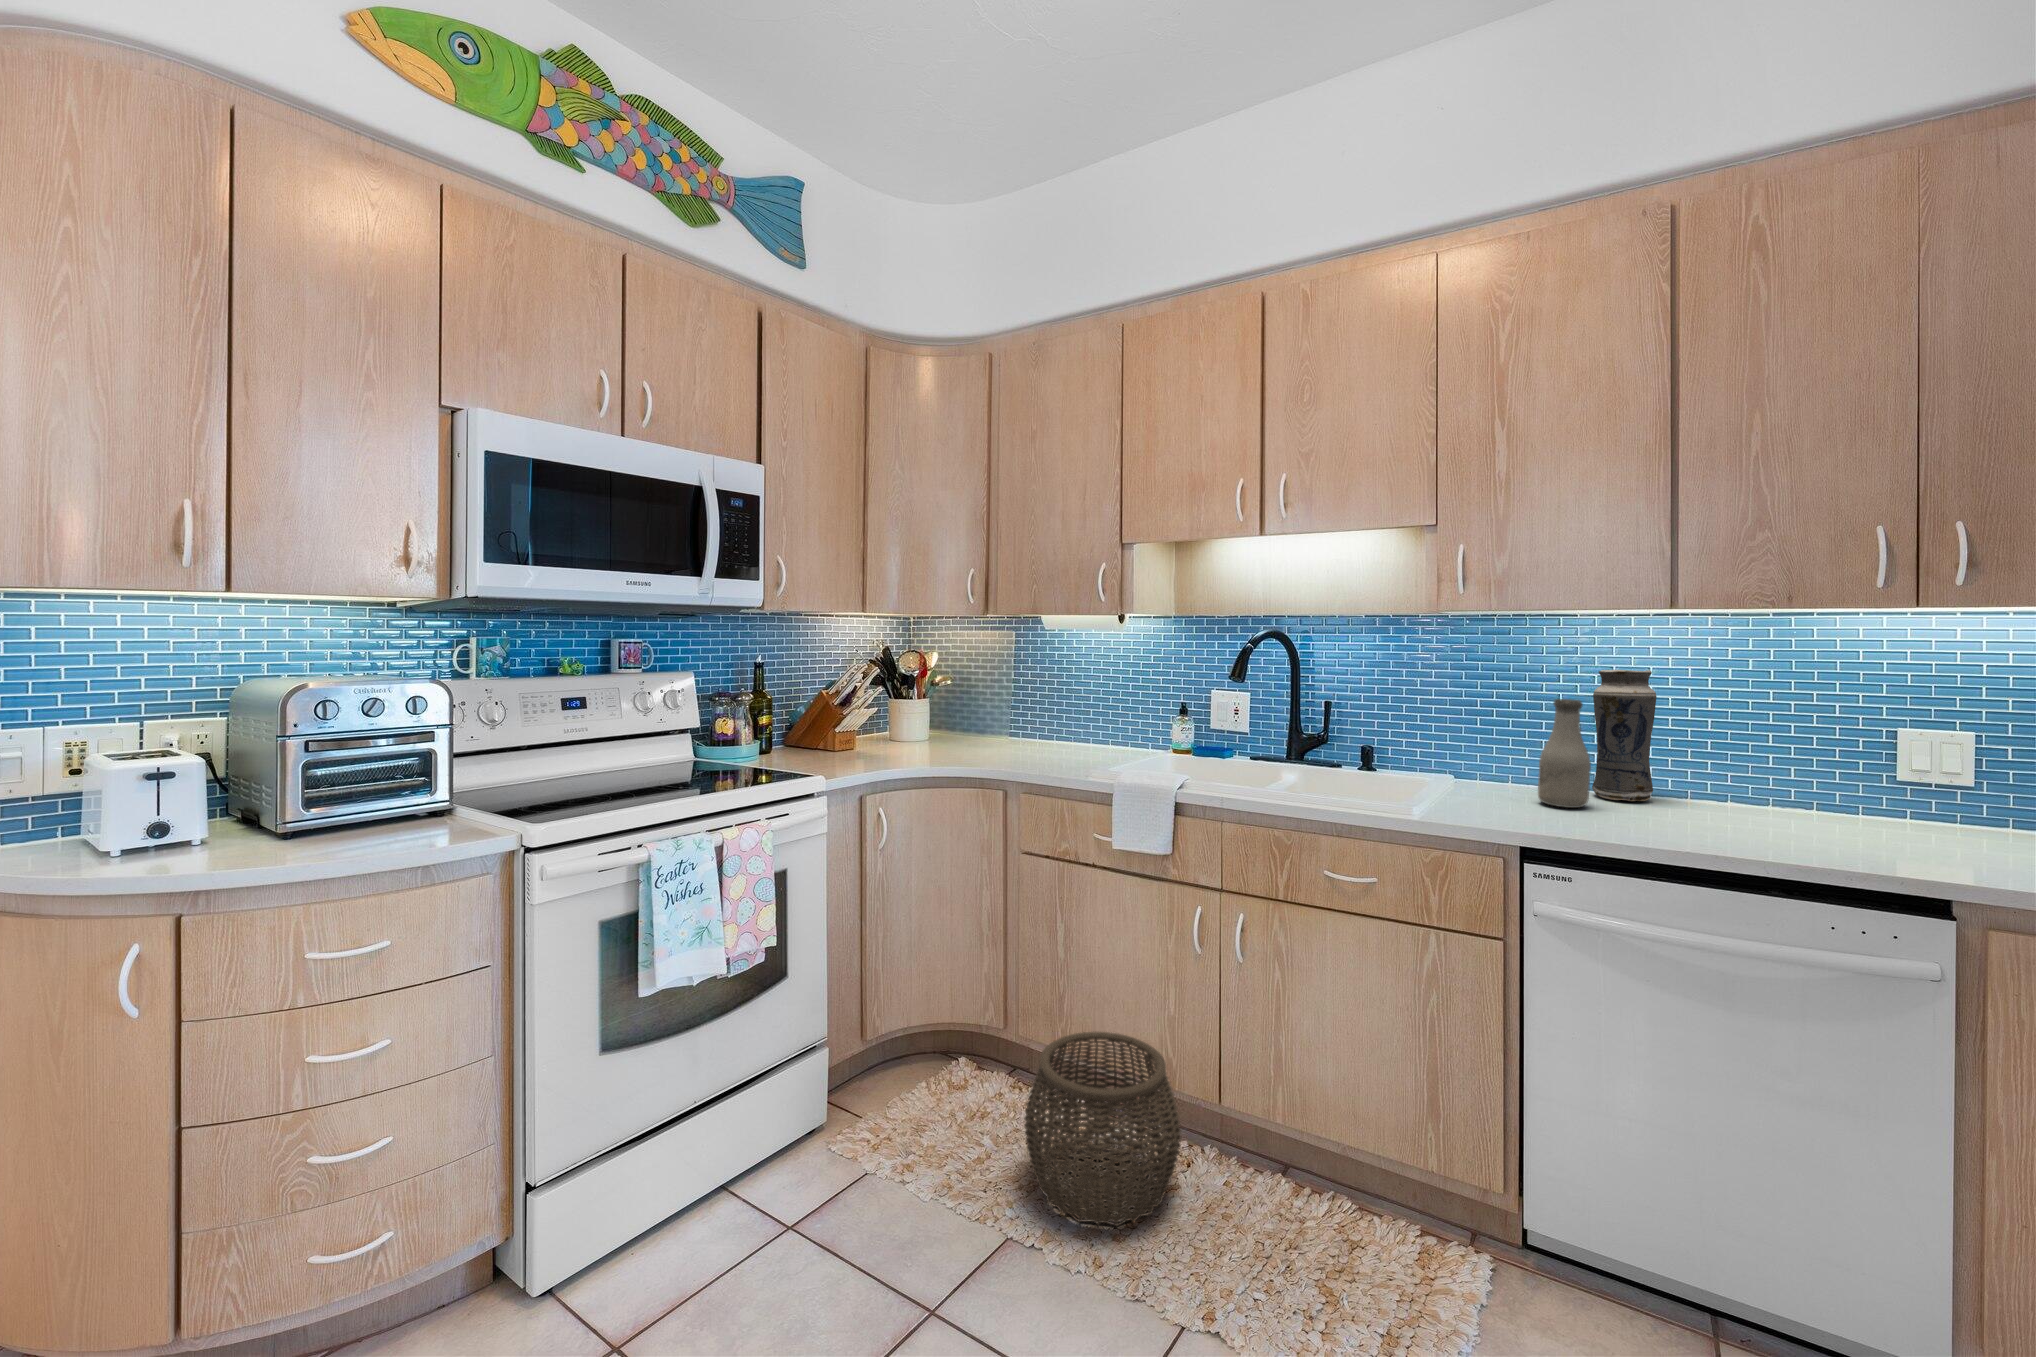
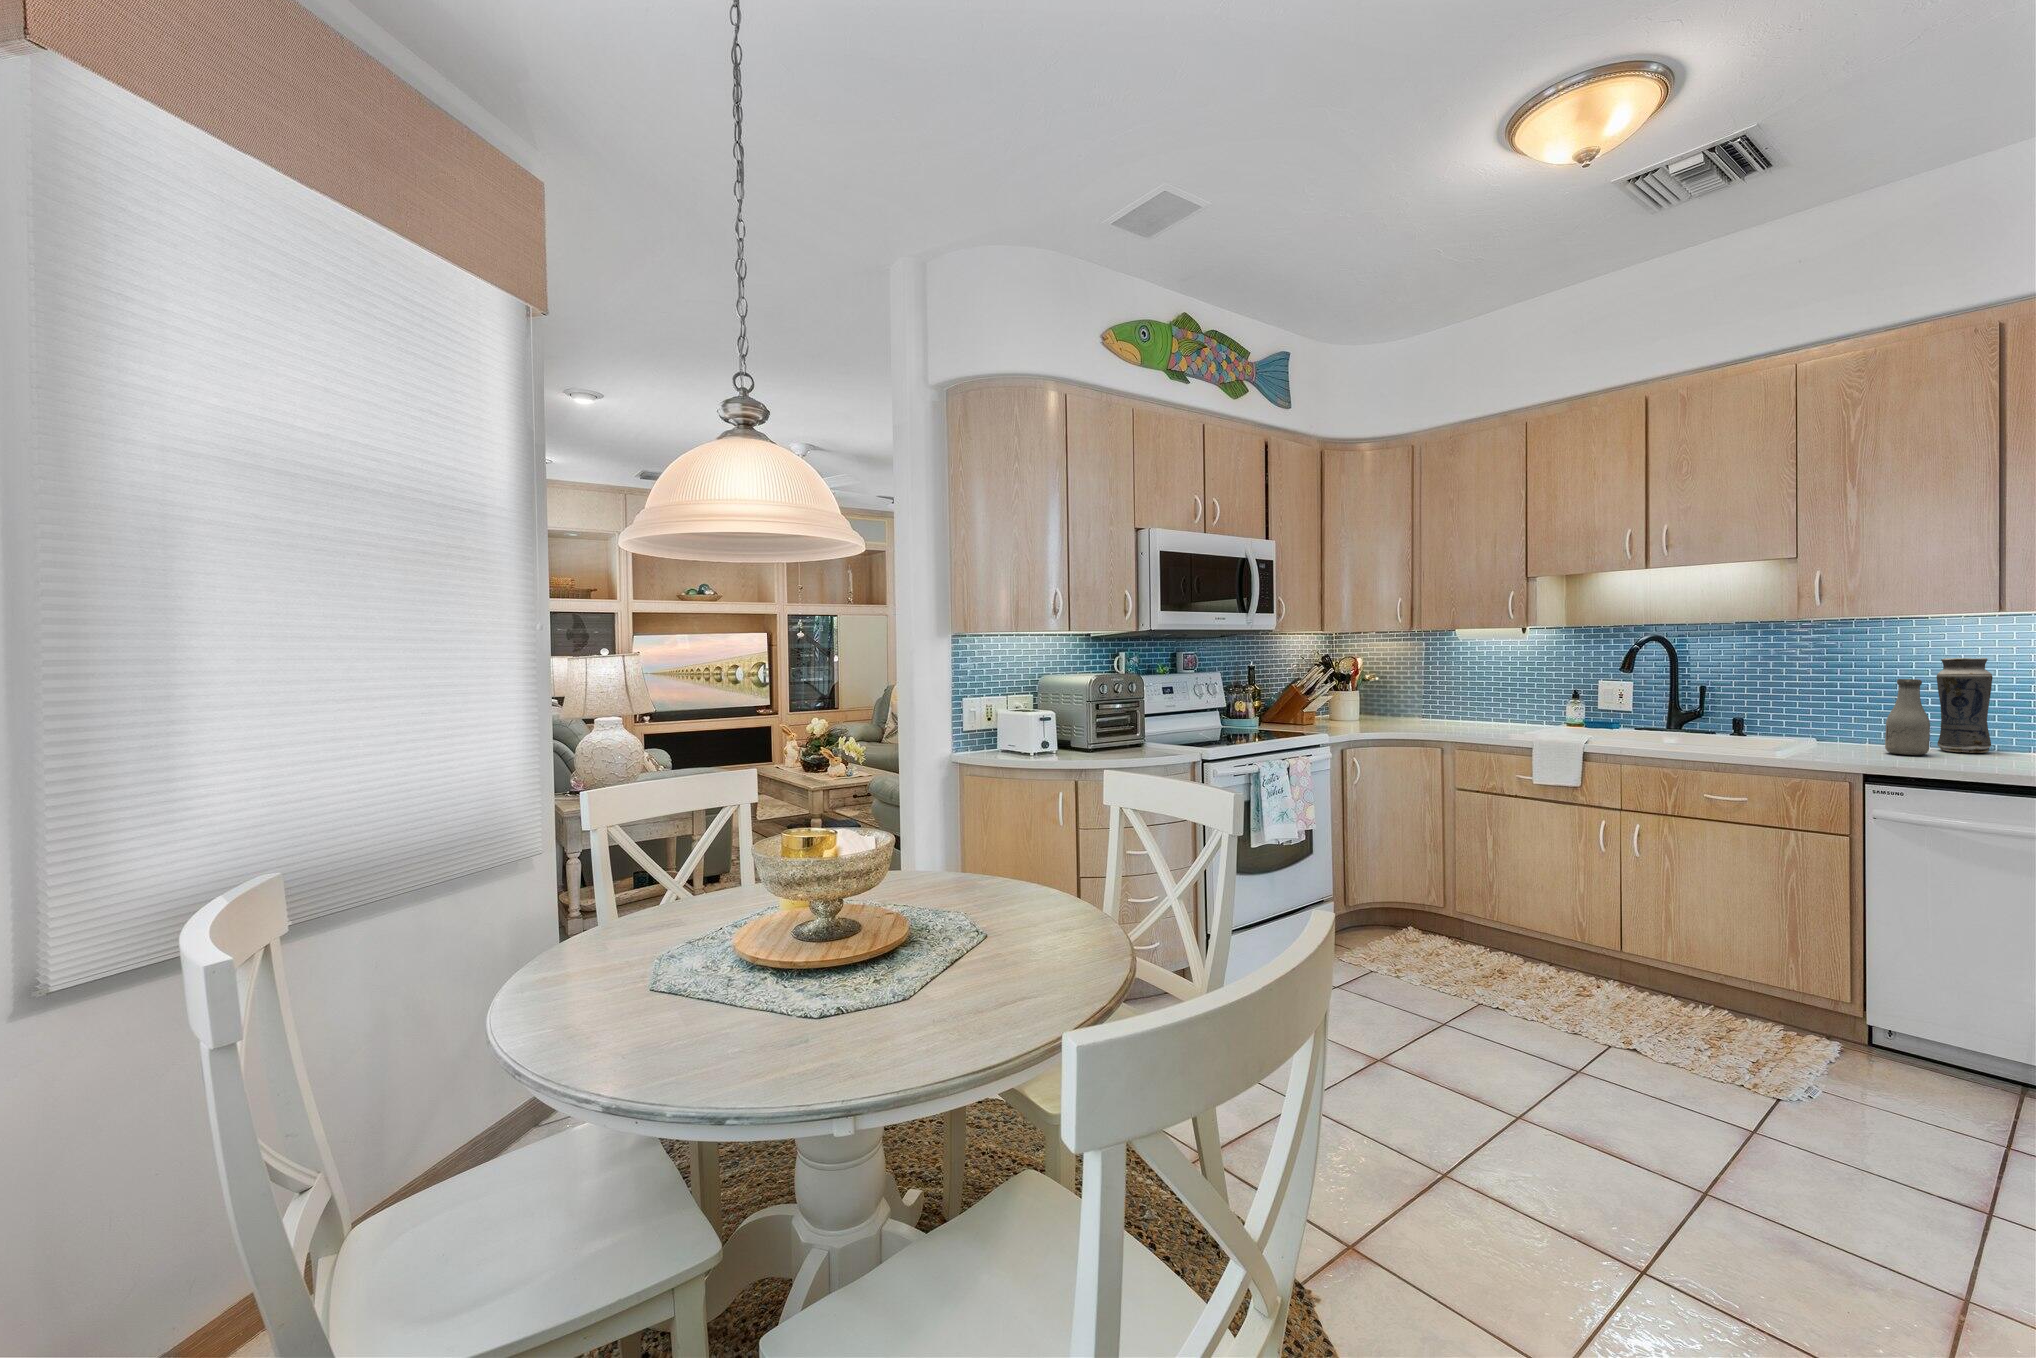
woven basket: present [1024,1032,1181,1226] -> none [1482,900,1599,1009]

